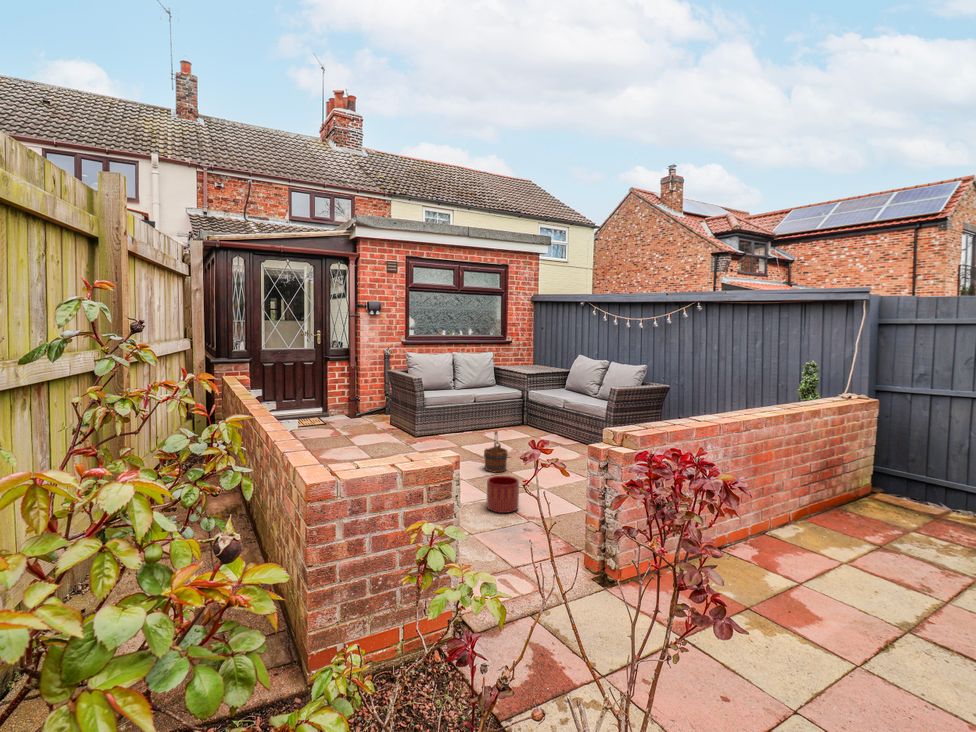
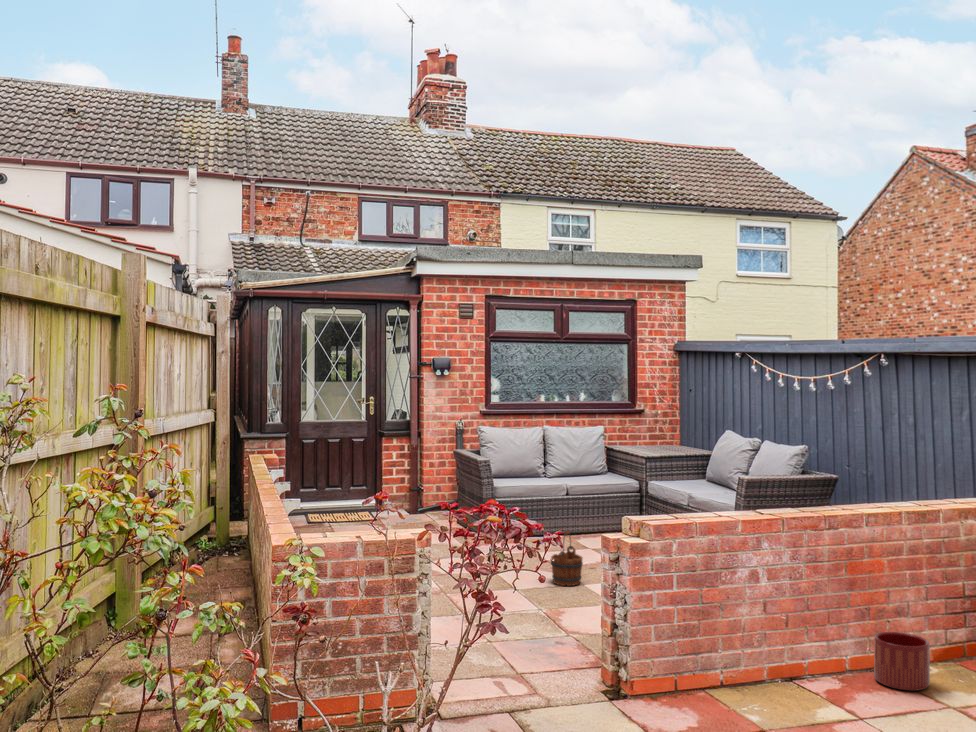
planter: present [486,476,519,513] -> present [874,632,930,691]

